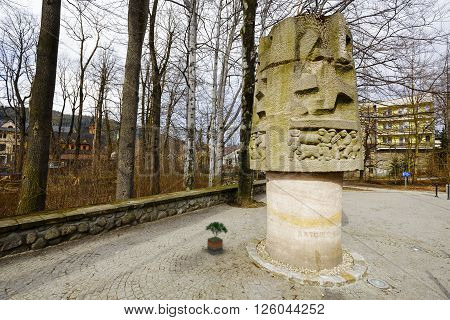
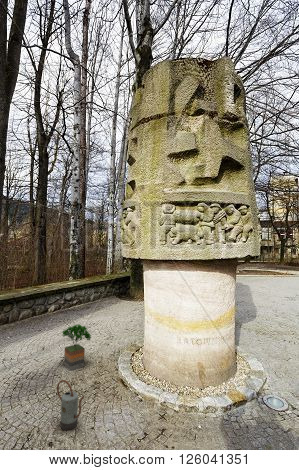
watering can: none [218,258,241,292] -> present [57,380,84,430]

